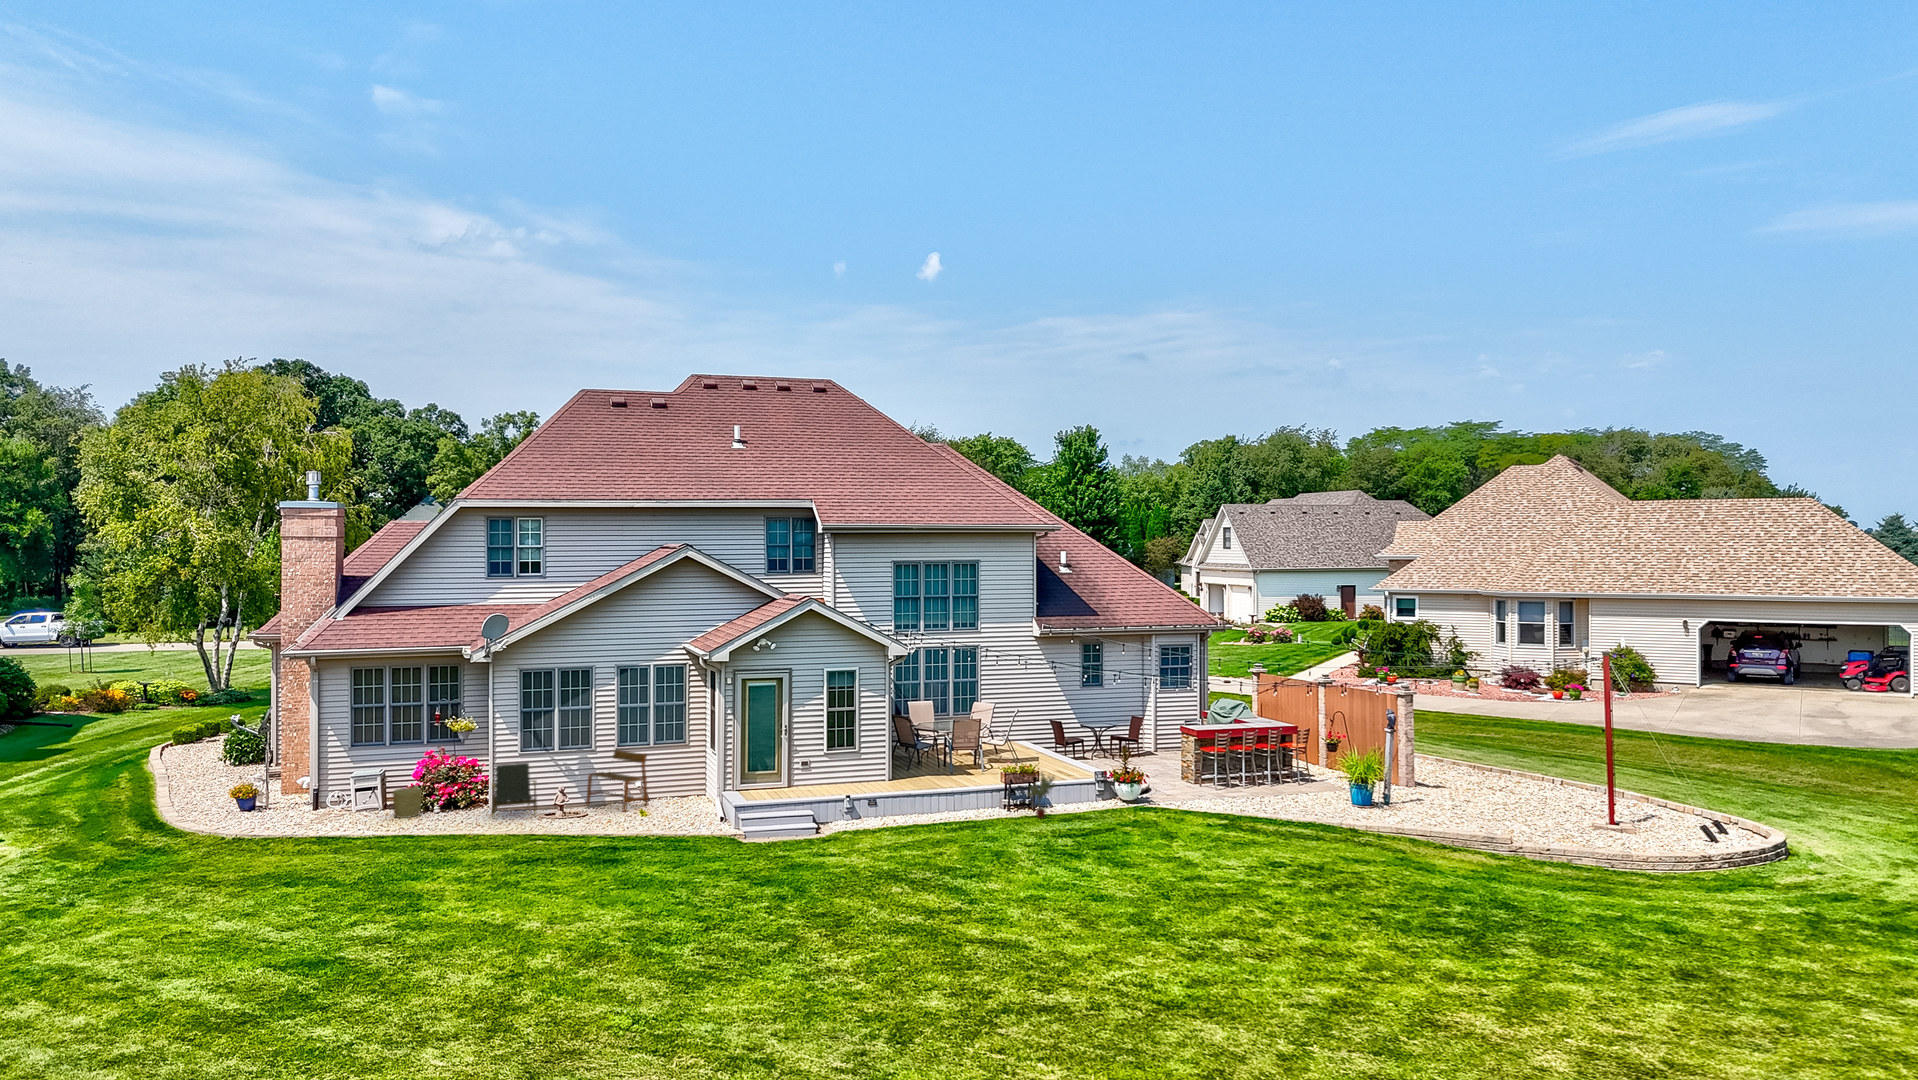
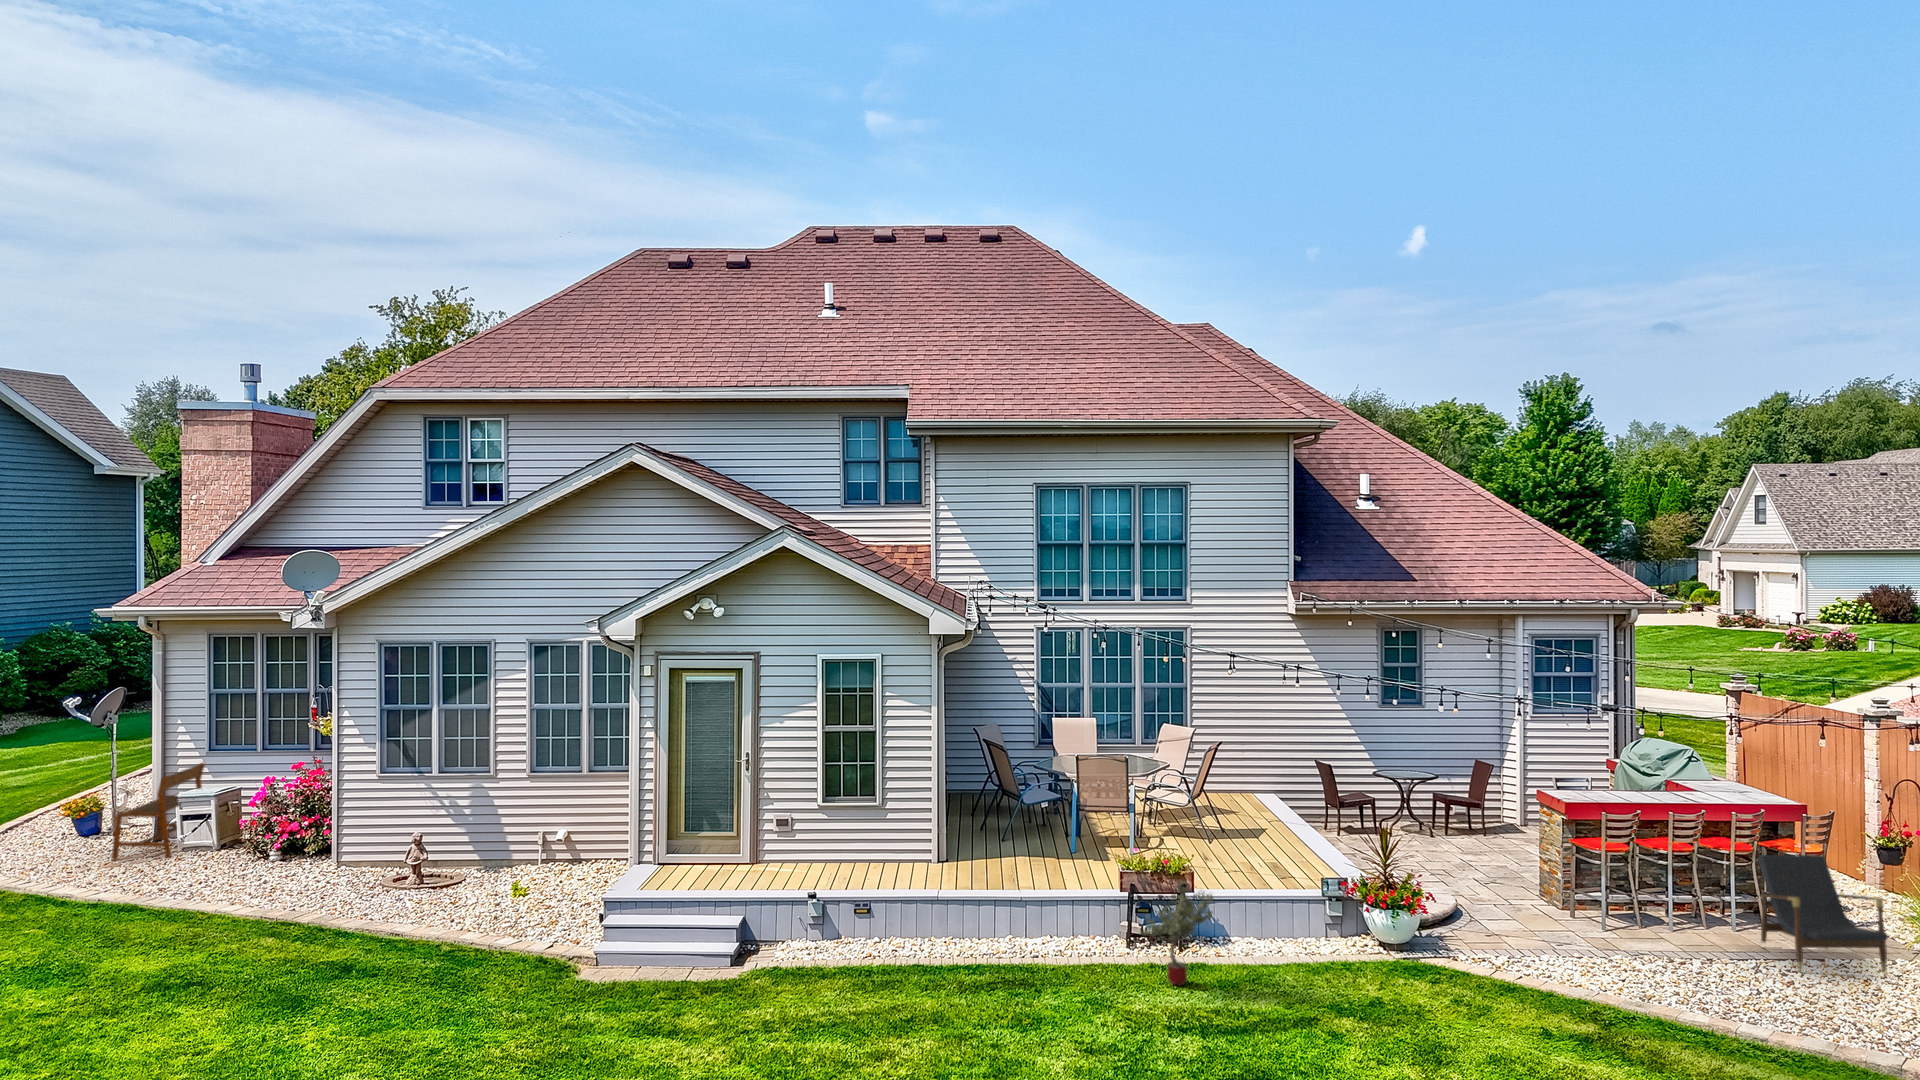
bench: present [586,750,648,812] -> present [112,763,205,860]
lounge chair: present [492,763,537,817] -> present [1758,855,1888,973]
woven basket: present [393,787,422,818] -> none [204,817,251,863]

